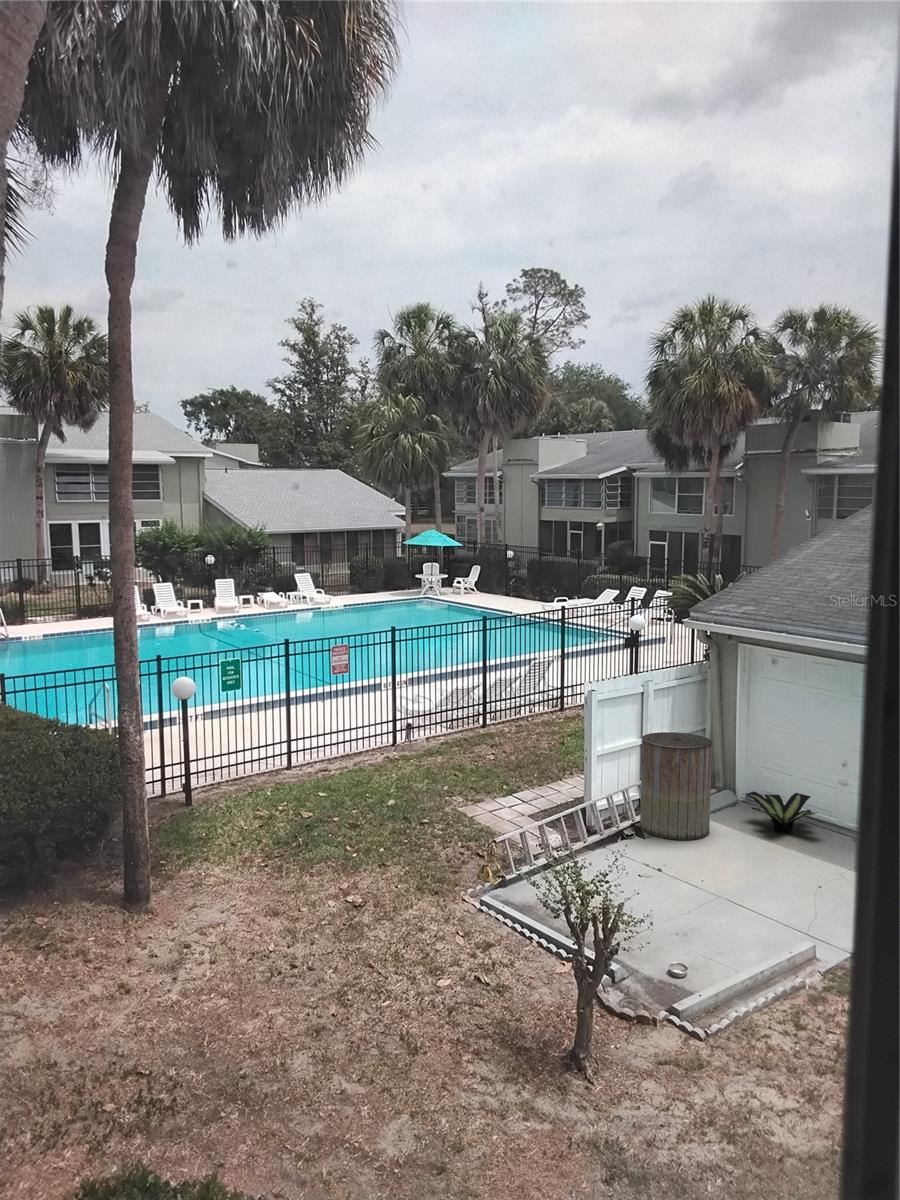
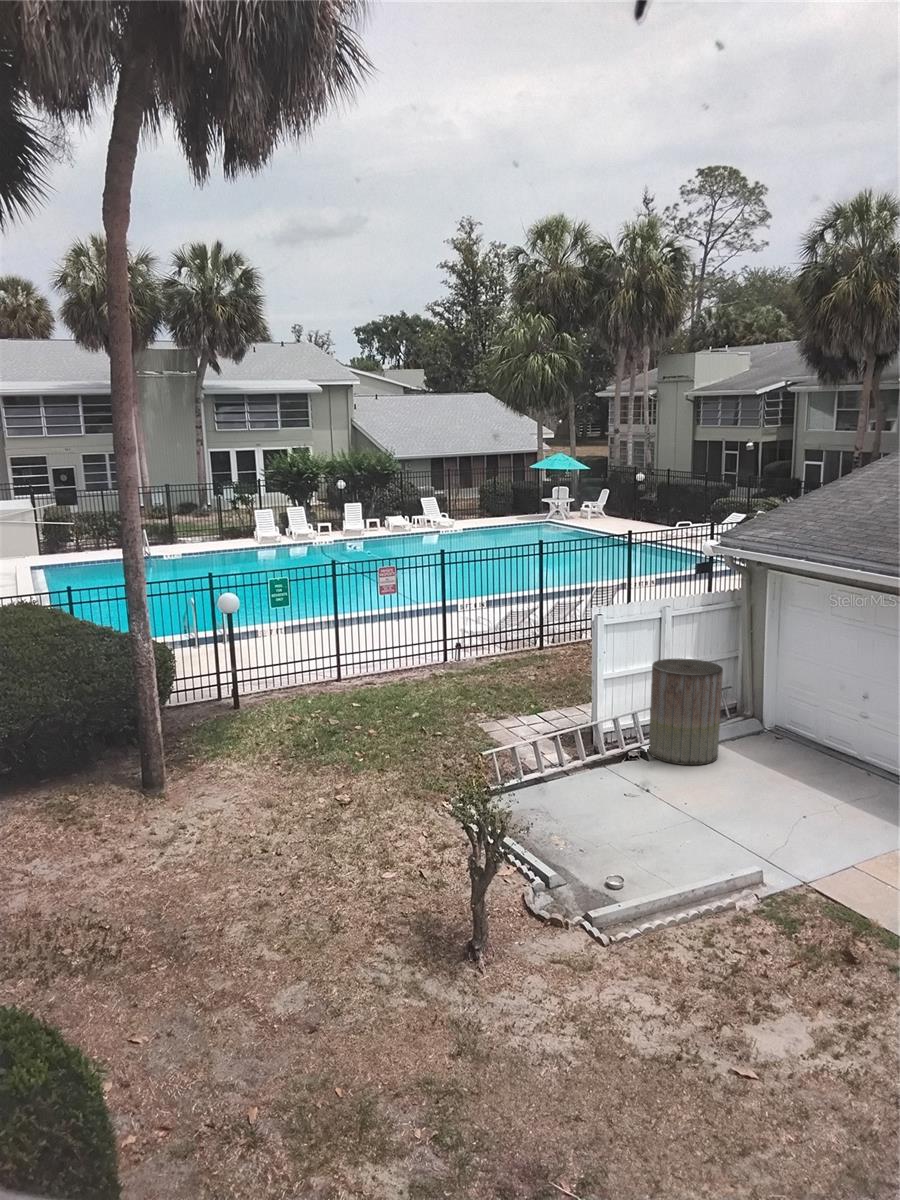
potted plant: present [745,791,816,833] -> none [760,721,831,765]

